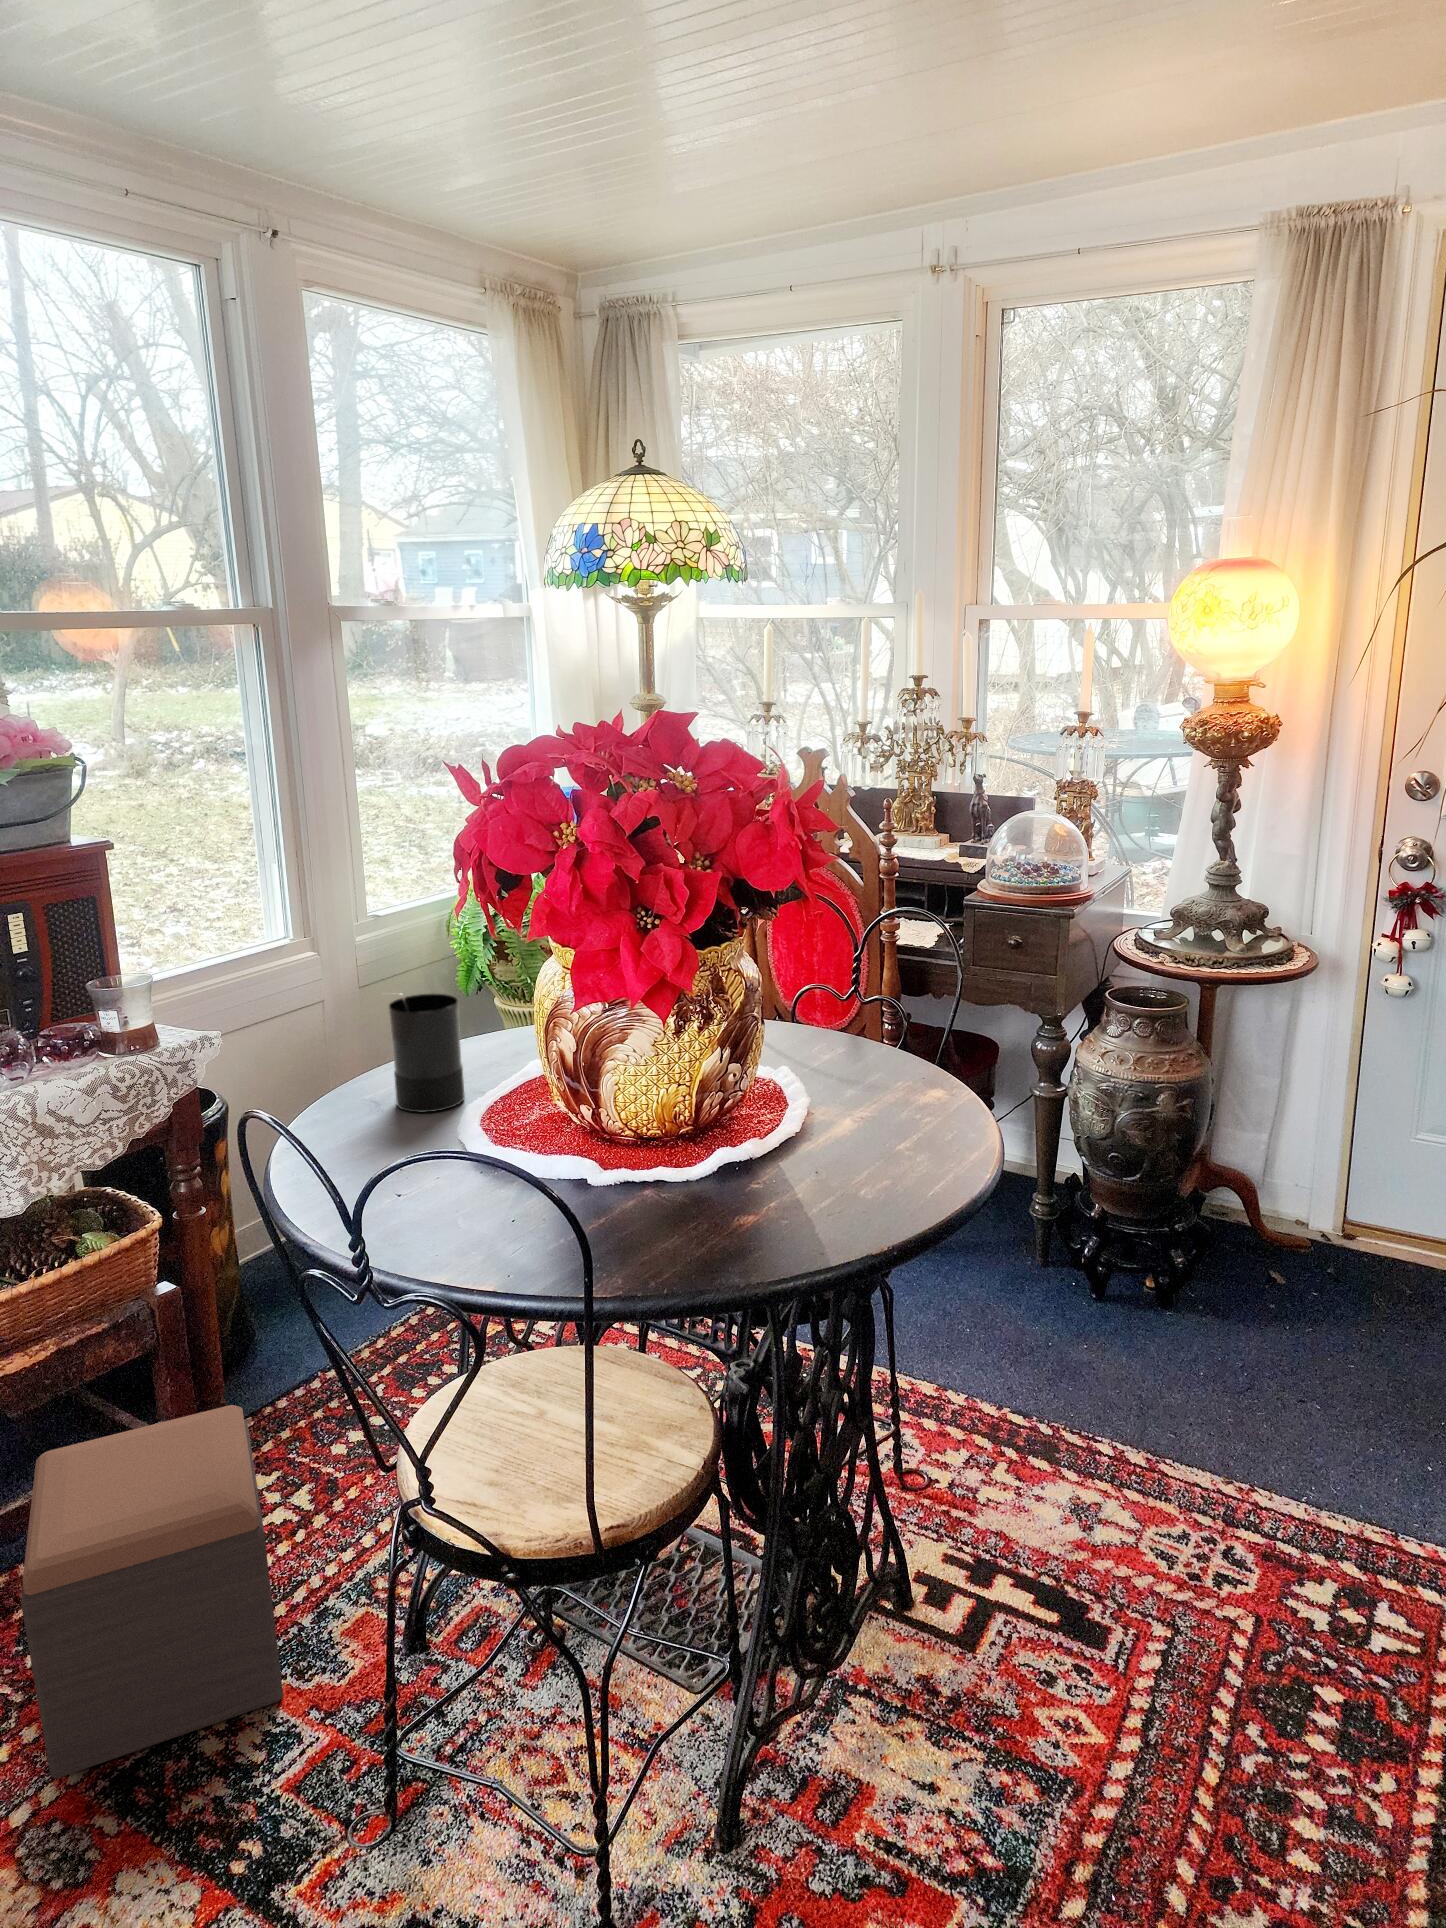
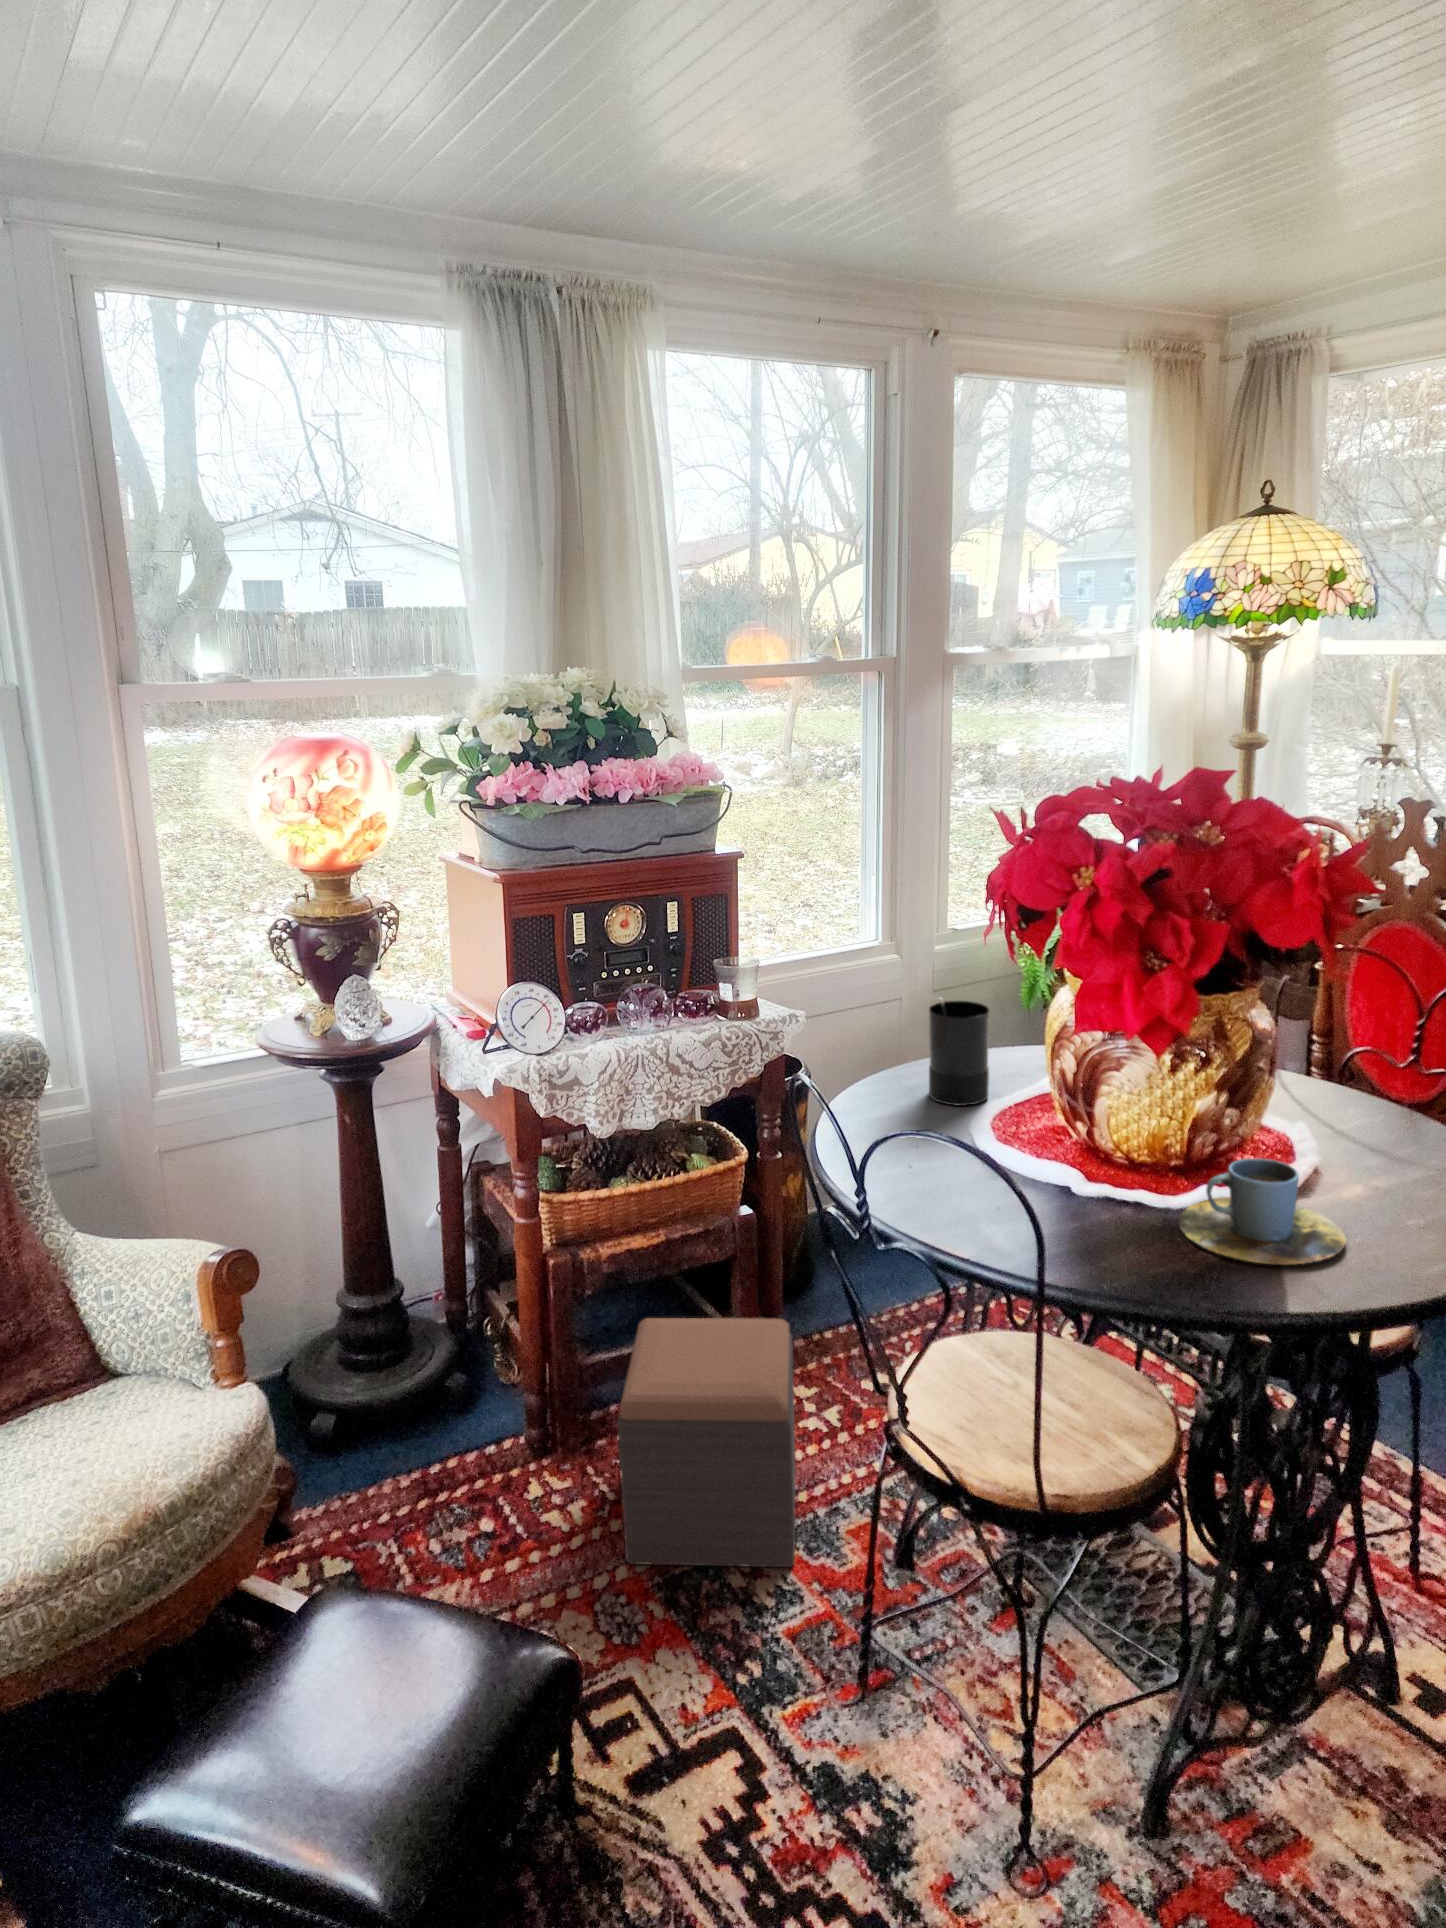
cup: none [701,1109,860,1217] -> present [1179,1158,1346,1265]

